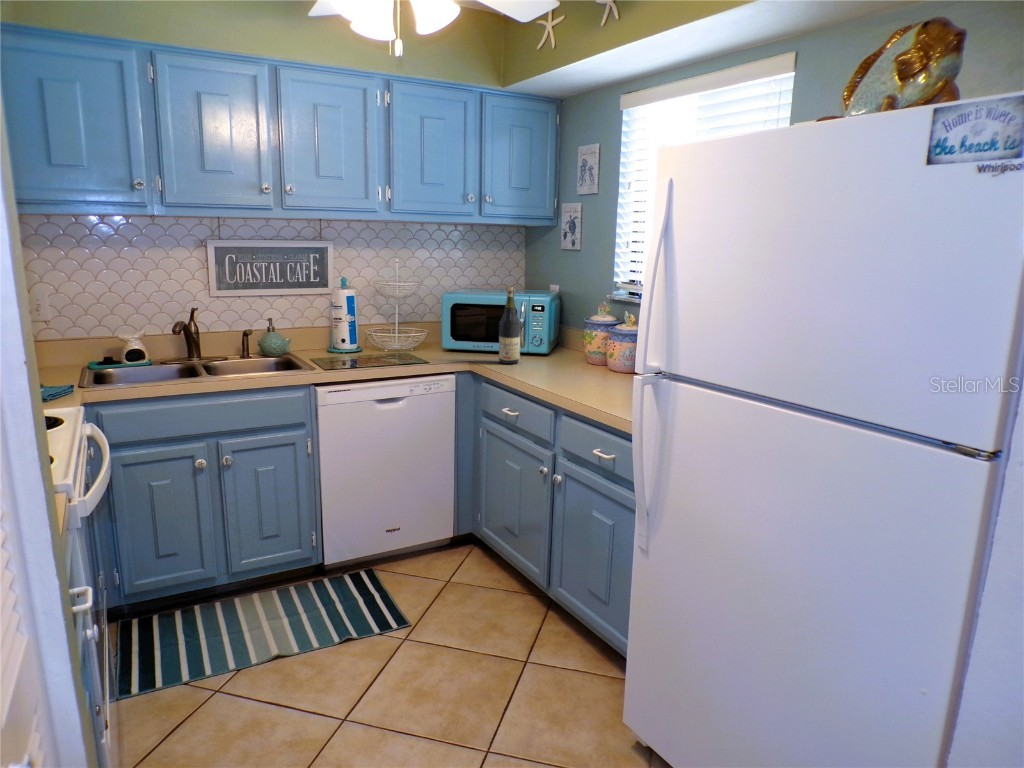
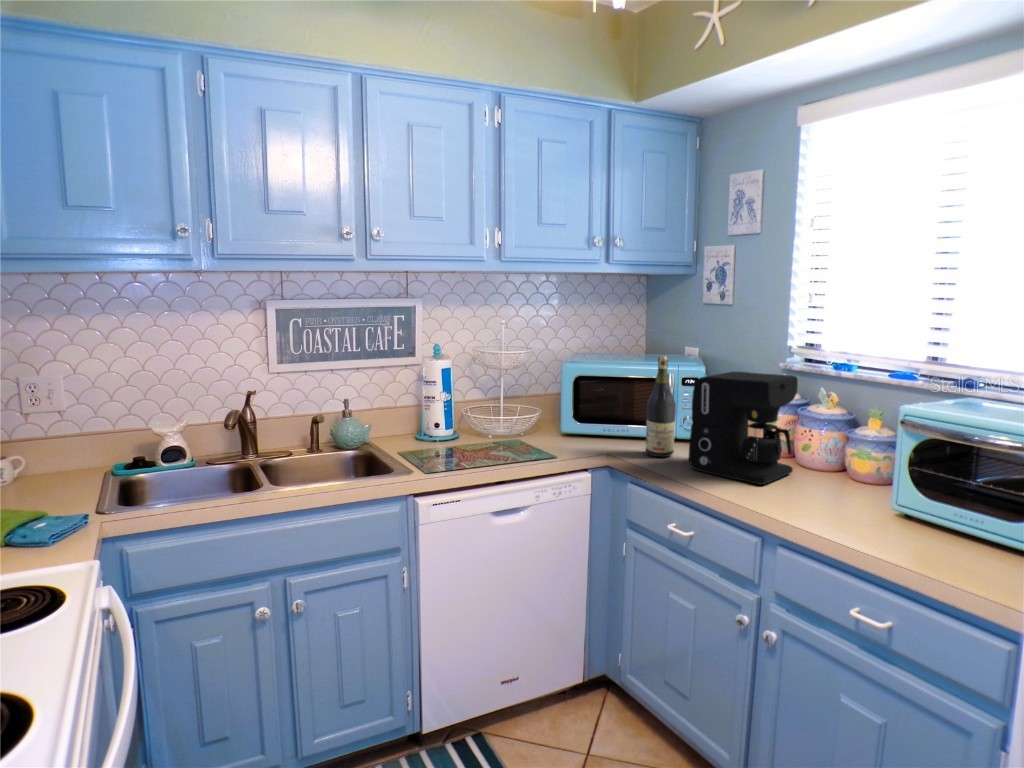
coffee maker: none [523,299,599,378] -> present [689,372,798,485]

